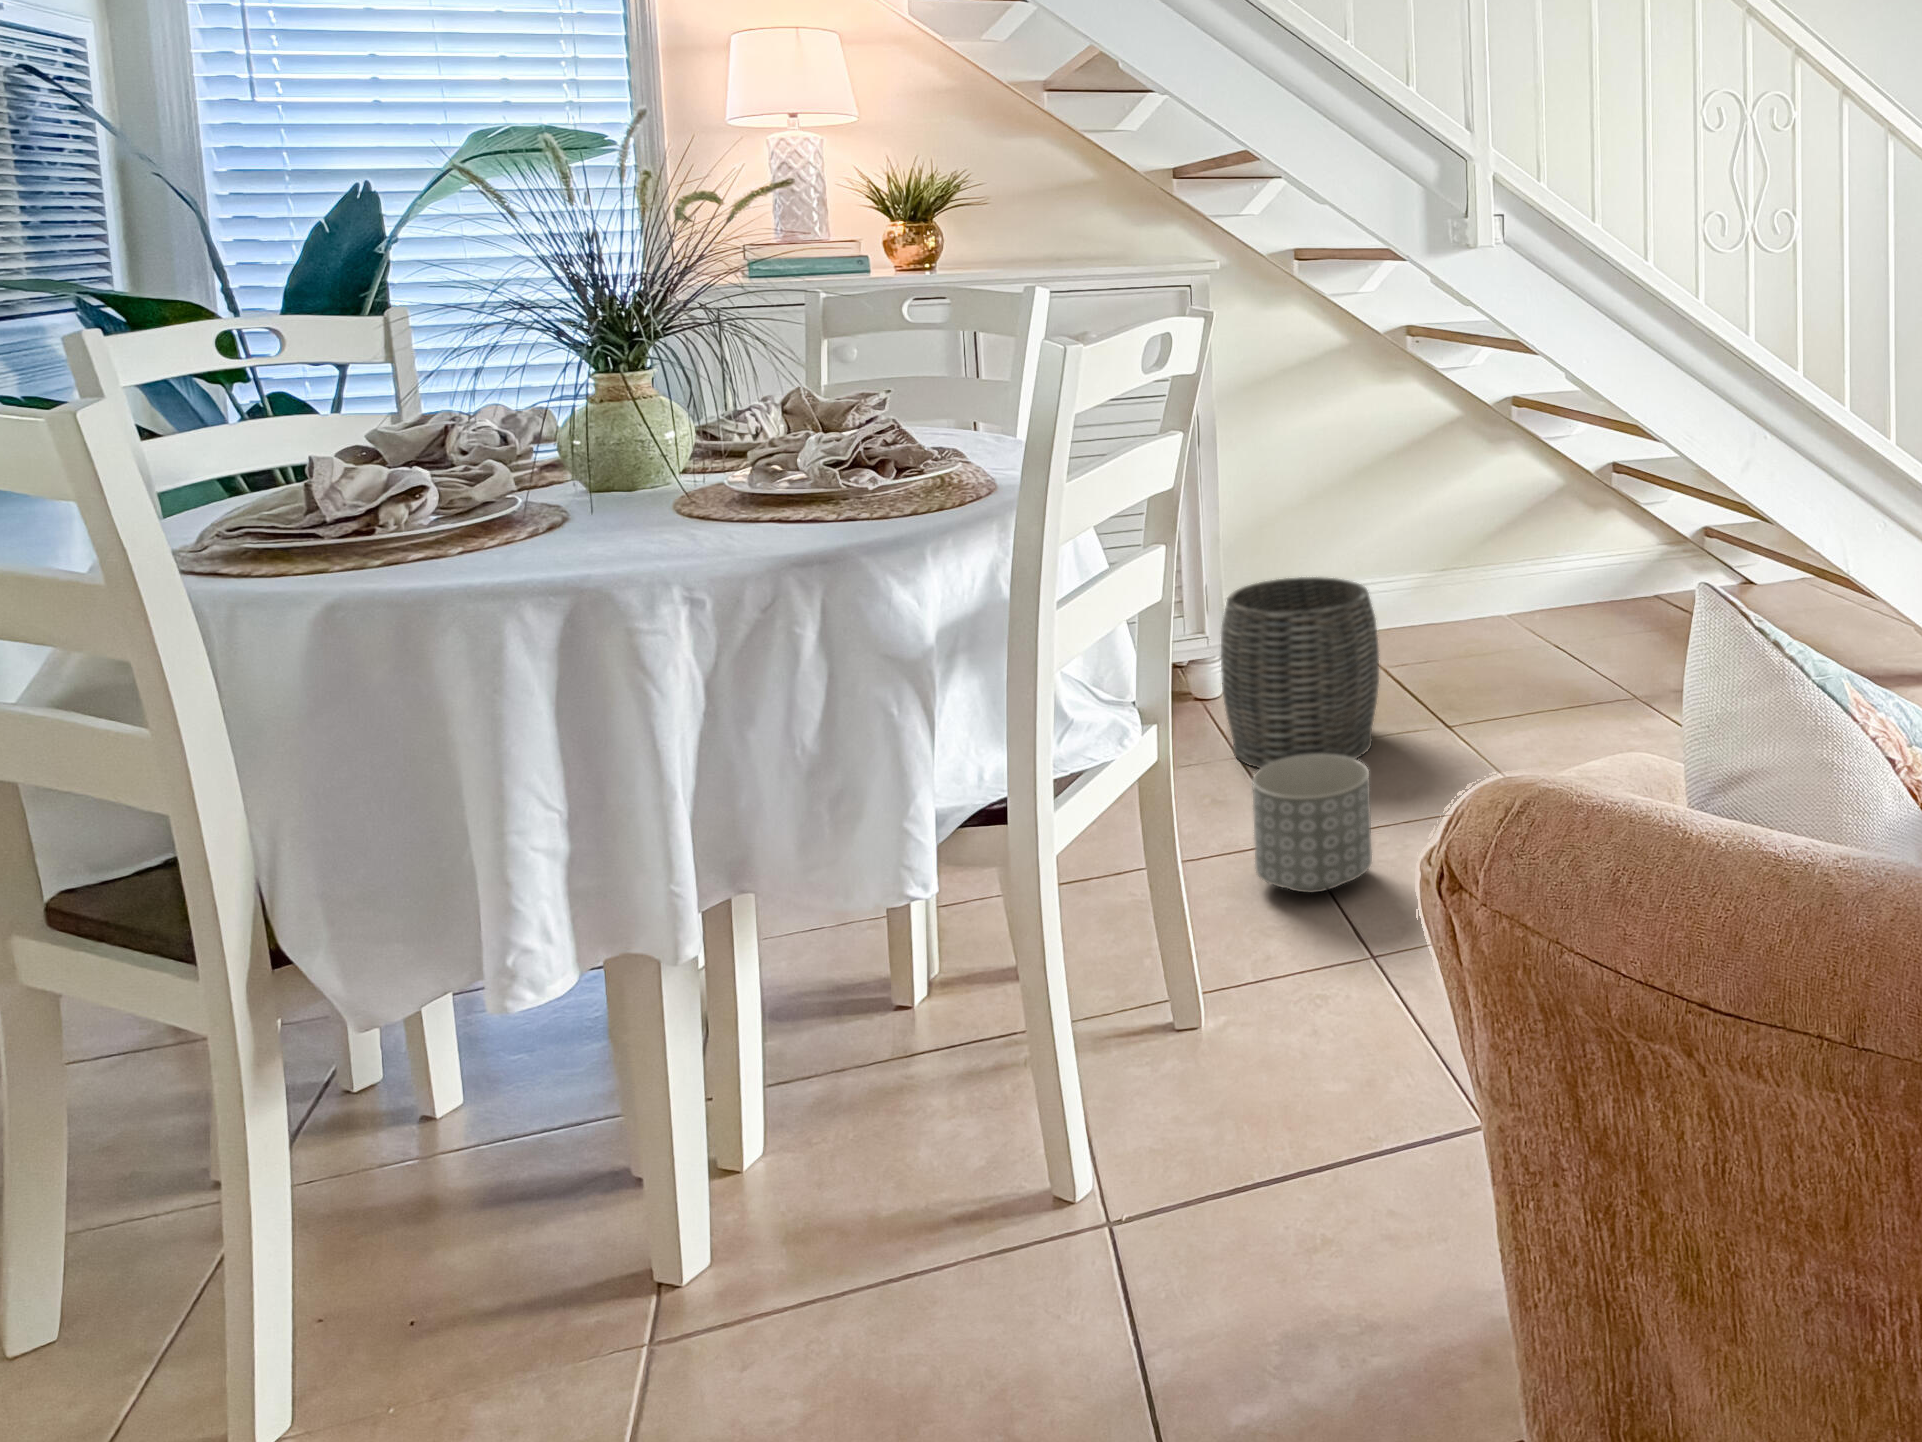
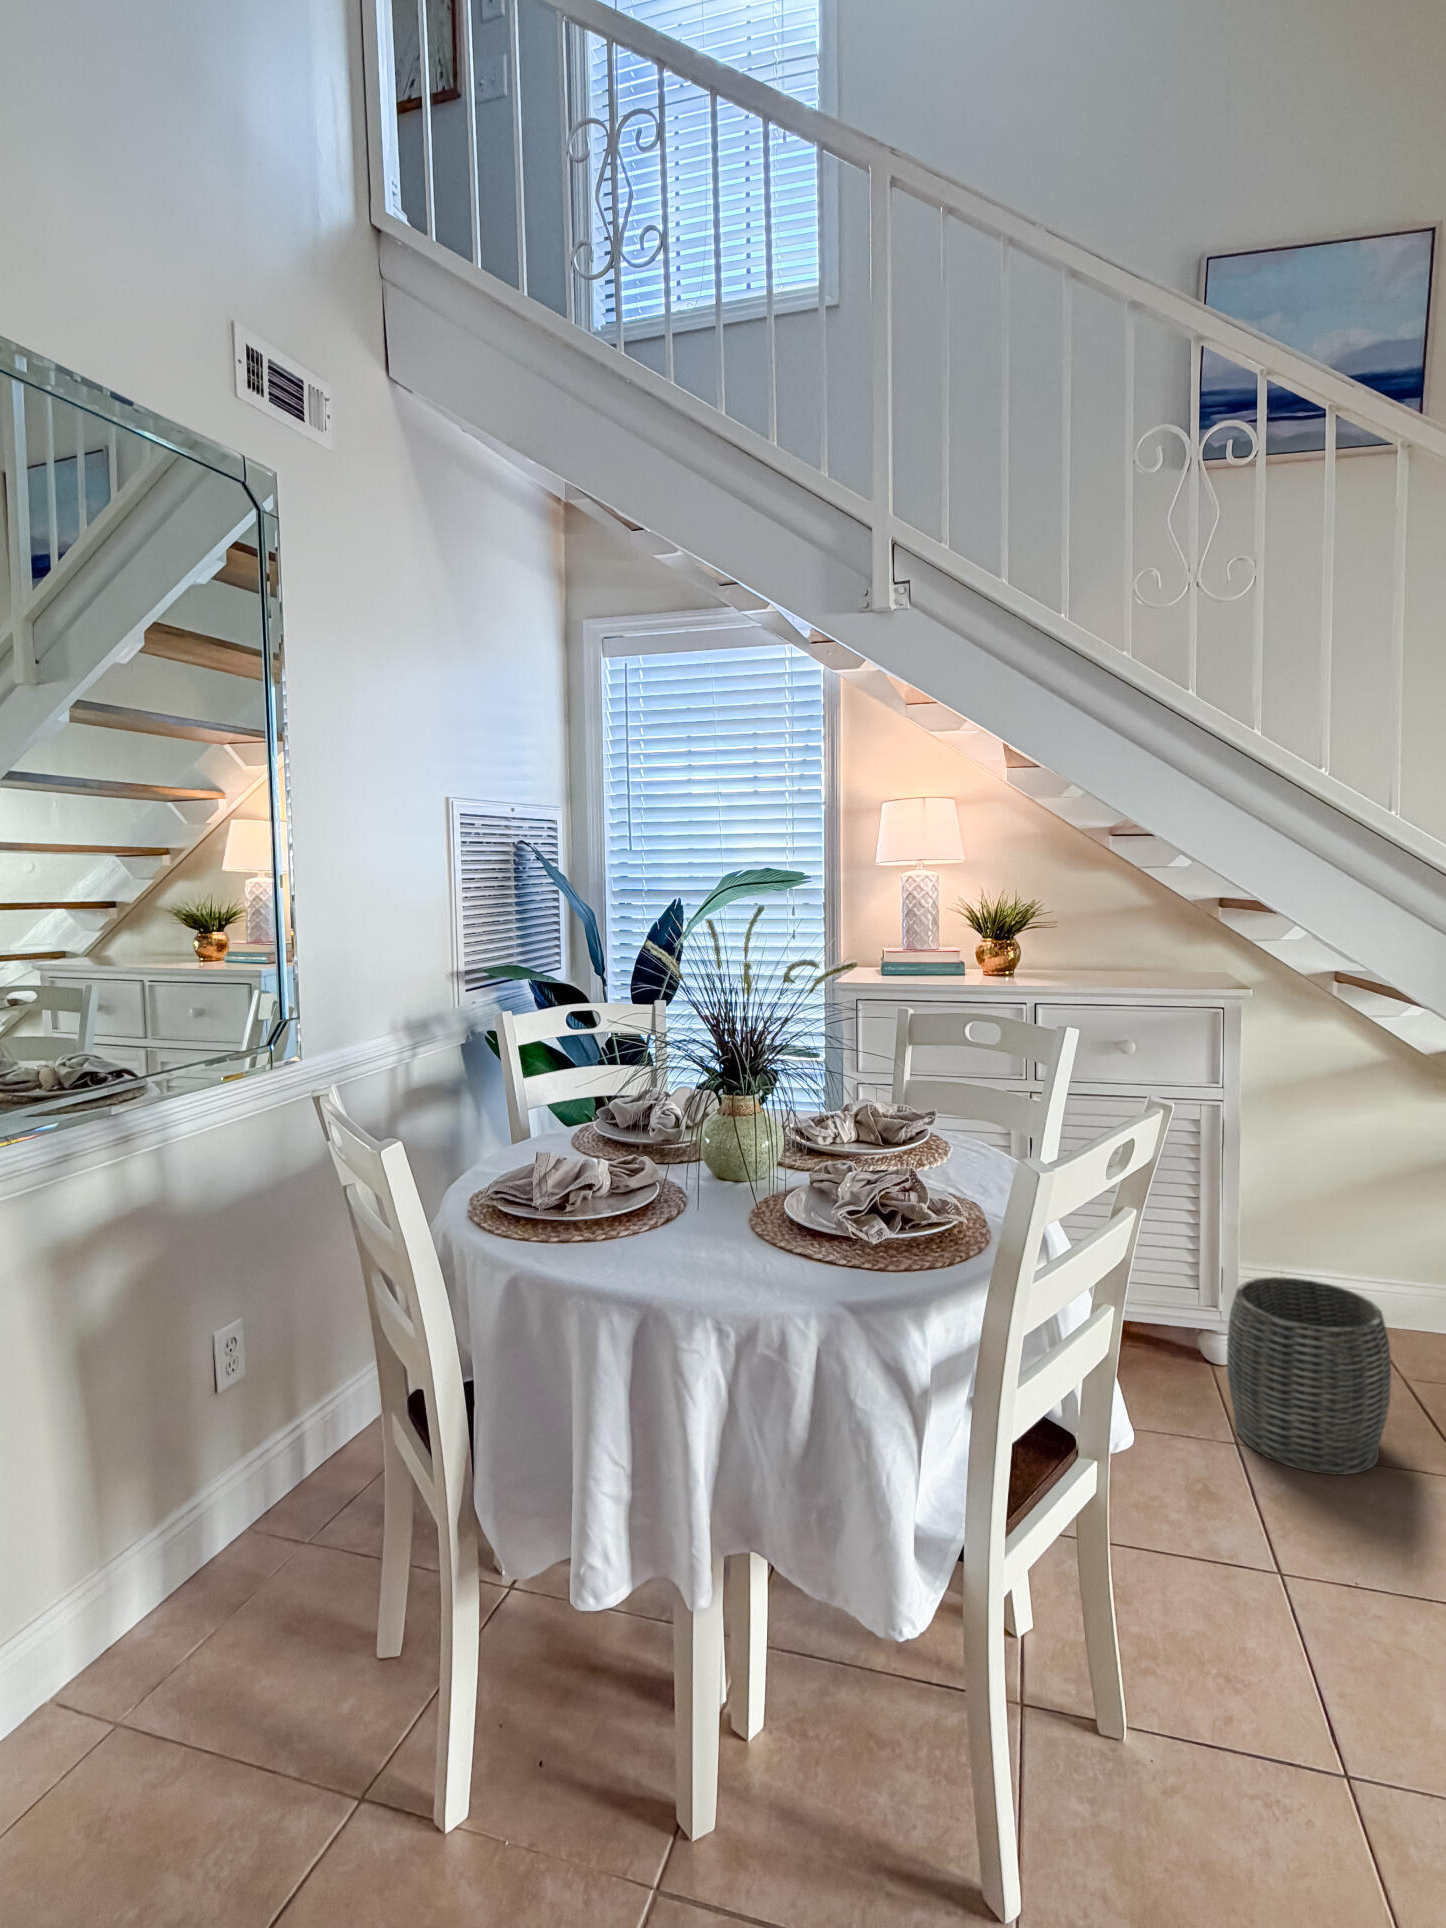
planter: present [1252,754,1372,893] -> none [1234,1484,1361,1639]

